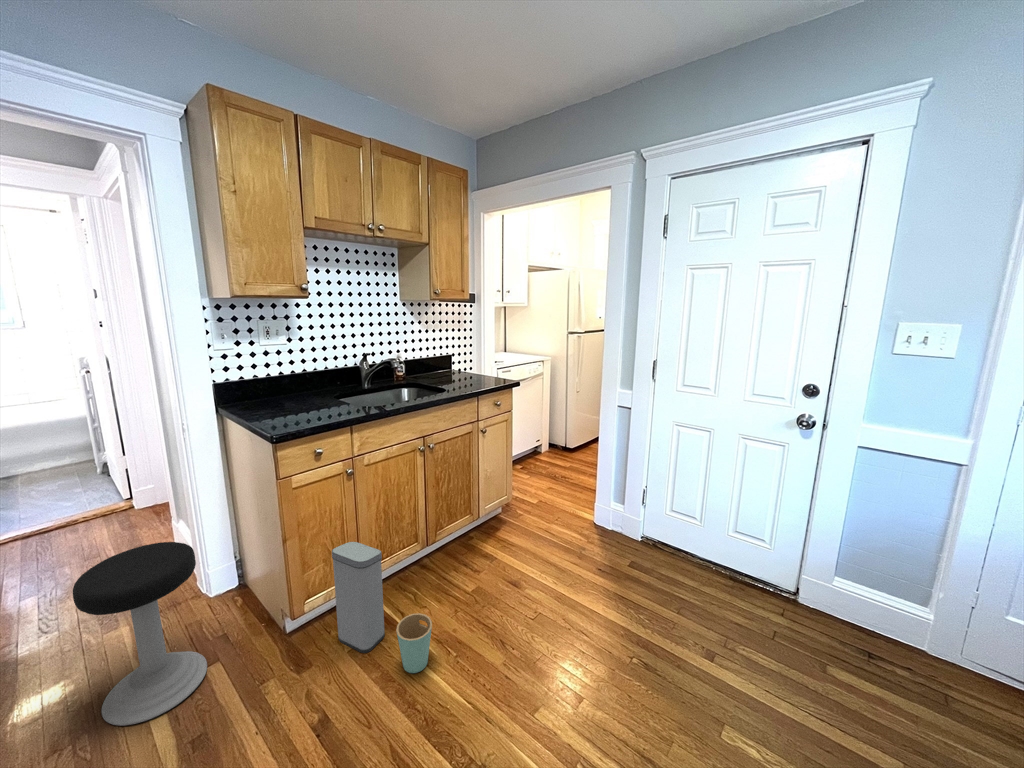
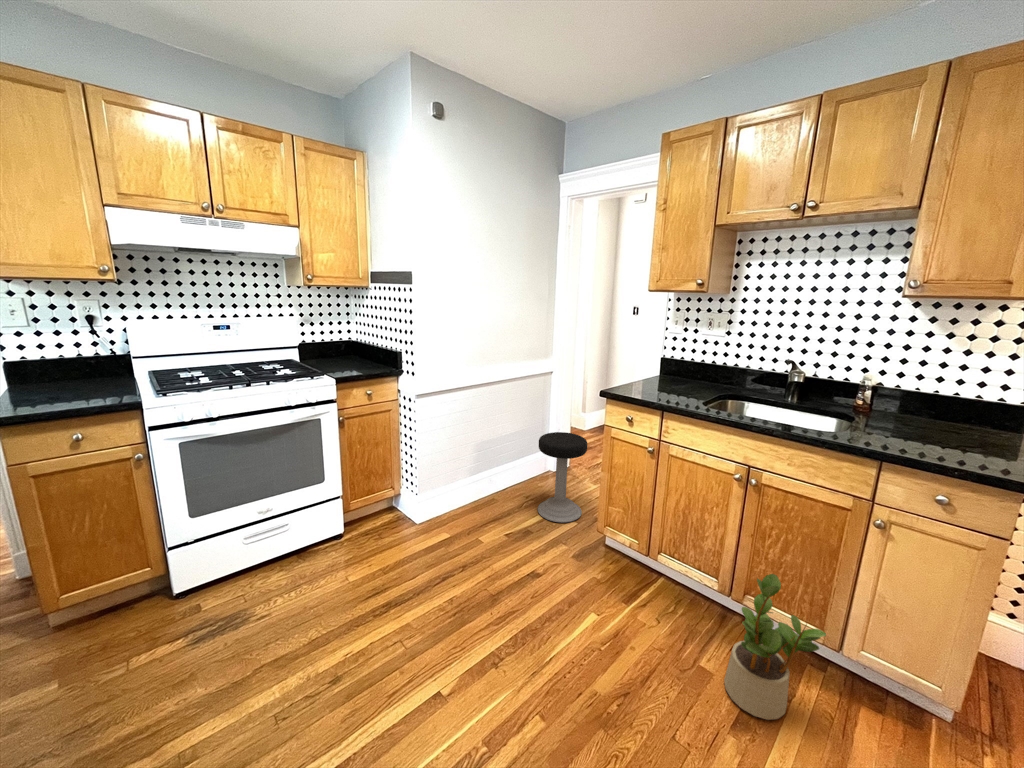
potted plant: none [475,486,519,583] -> present [724,574,826,720]
trash can: present [332,542,432,673] -> none [575,496,633,627]

